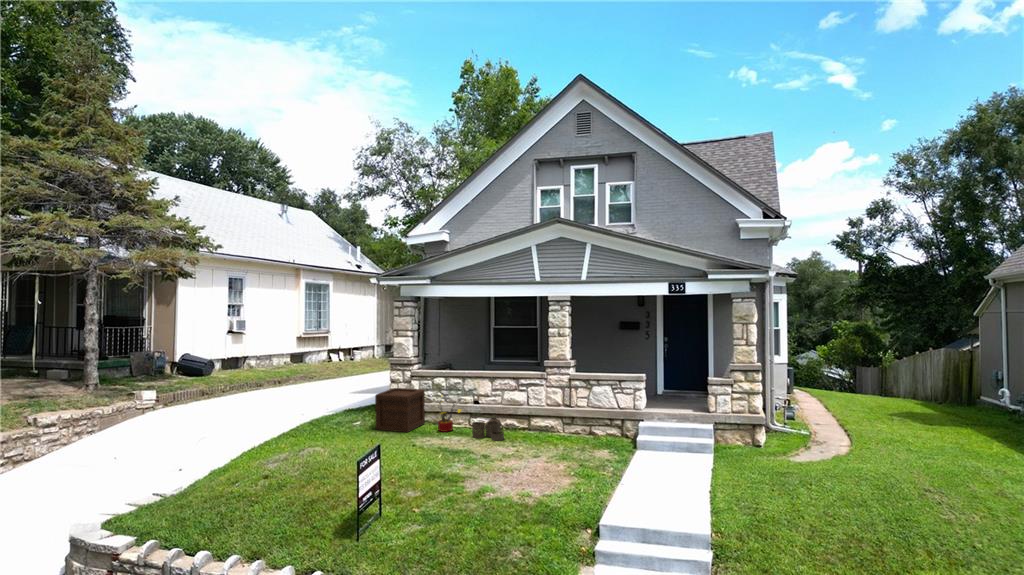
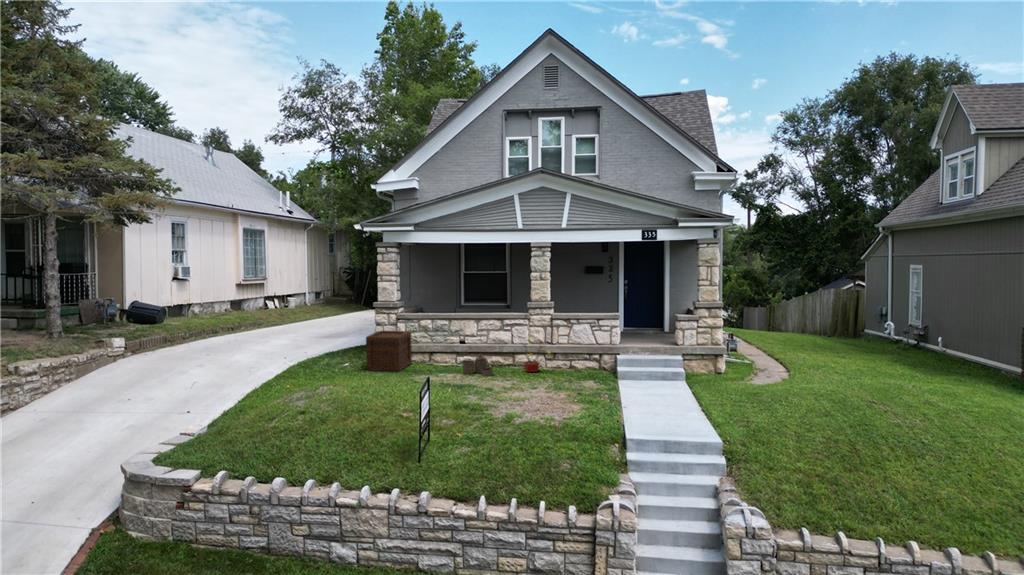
decorative plant: present [437,400,461,432] -> present [524,345,550,372]

